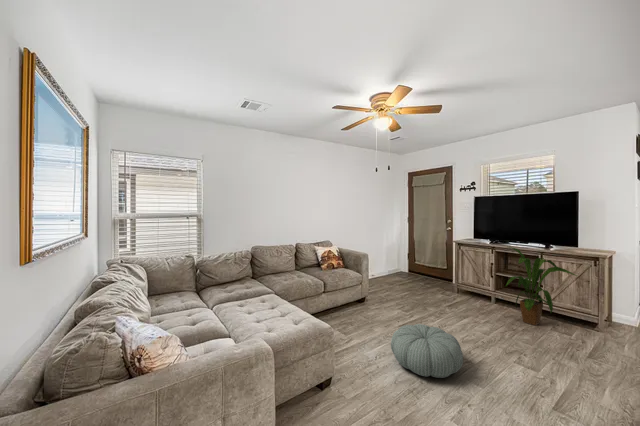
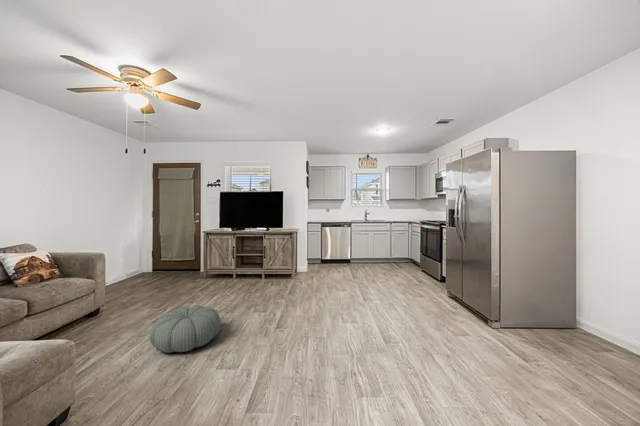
house plant: present [506,247,575,325] -> none [244,231,284,286]

